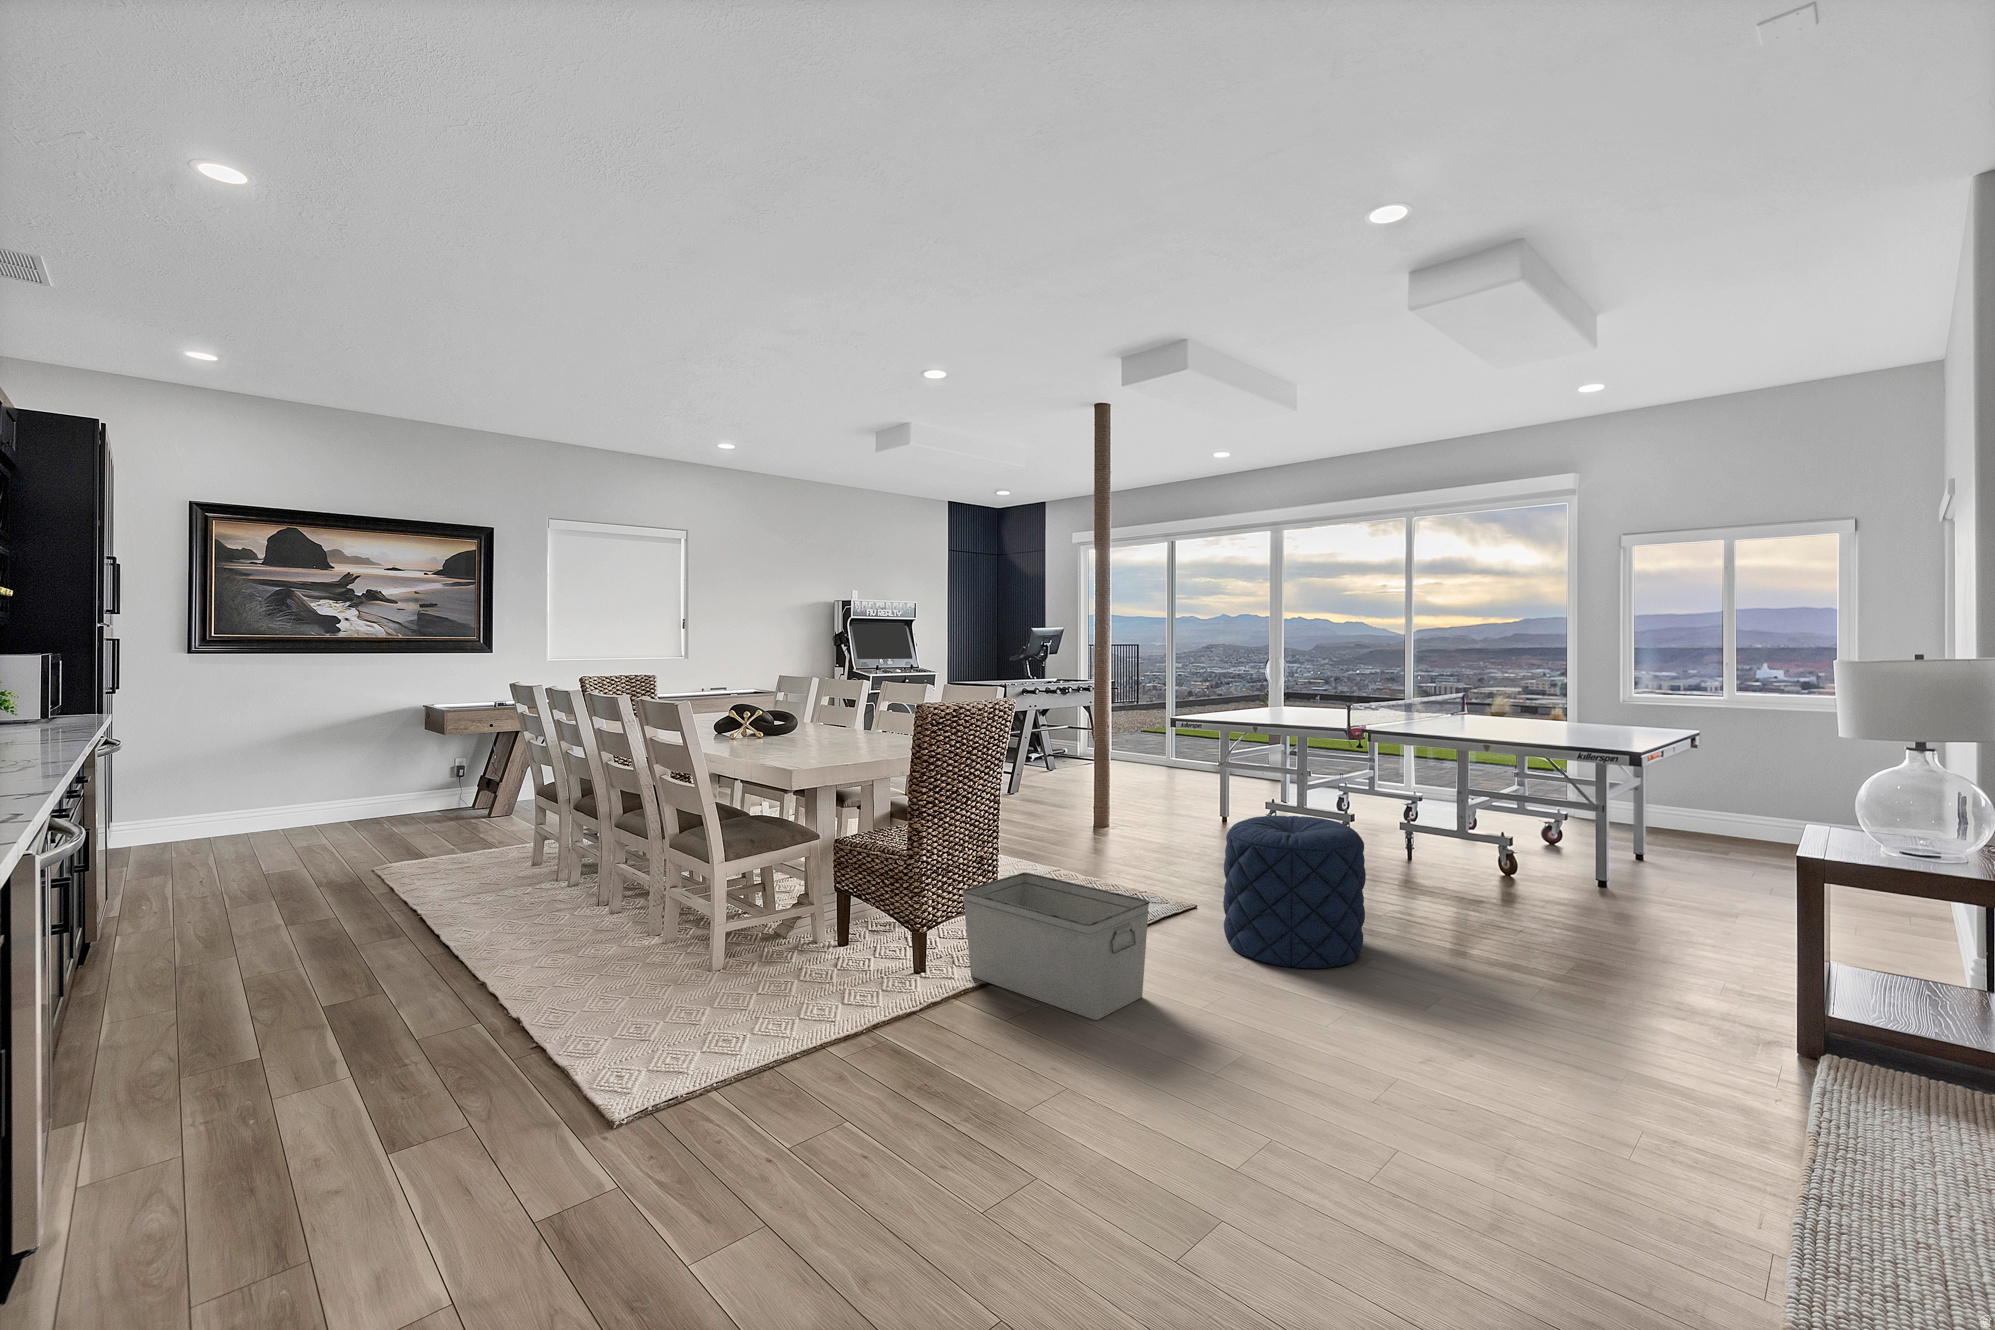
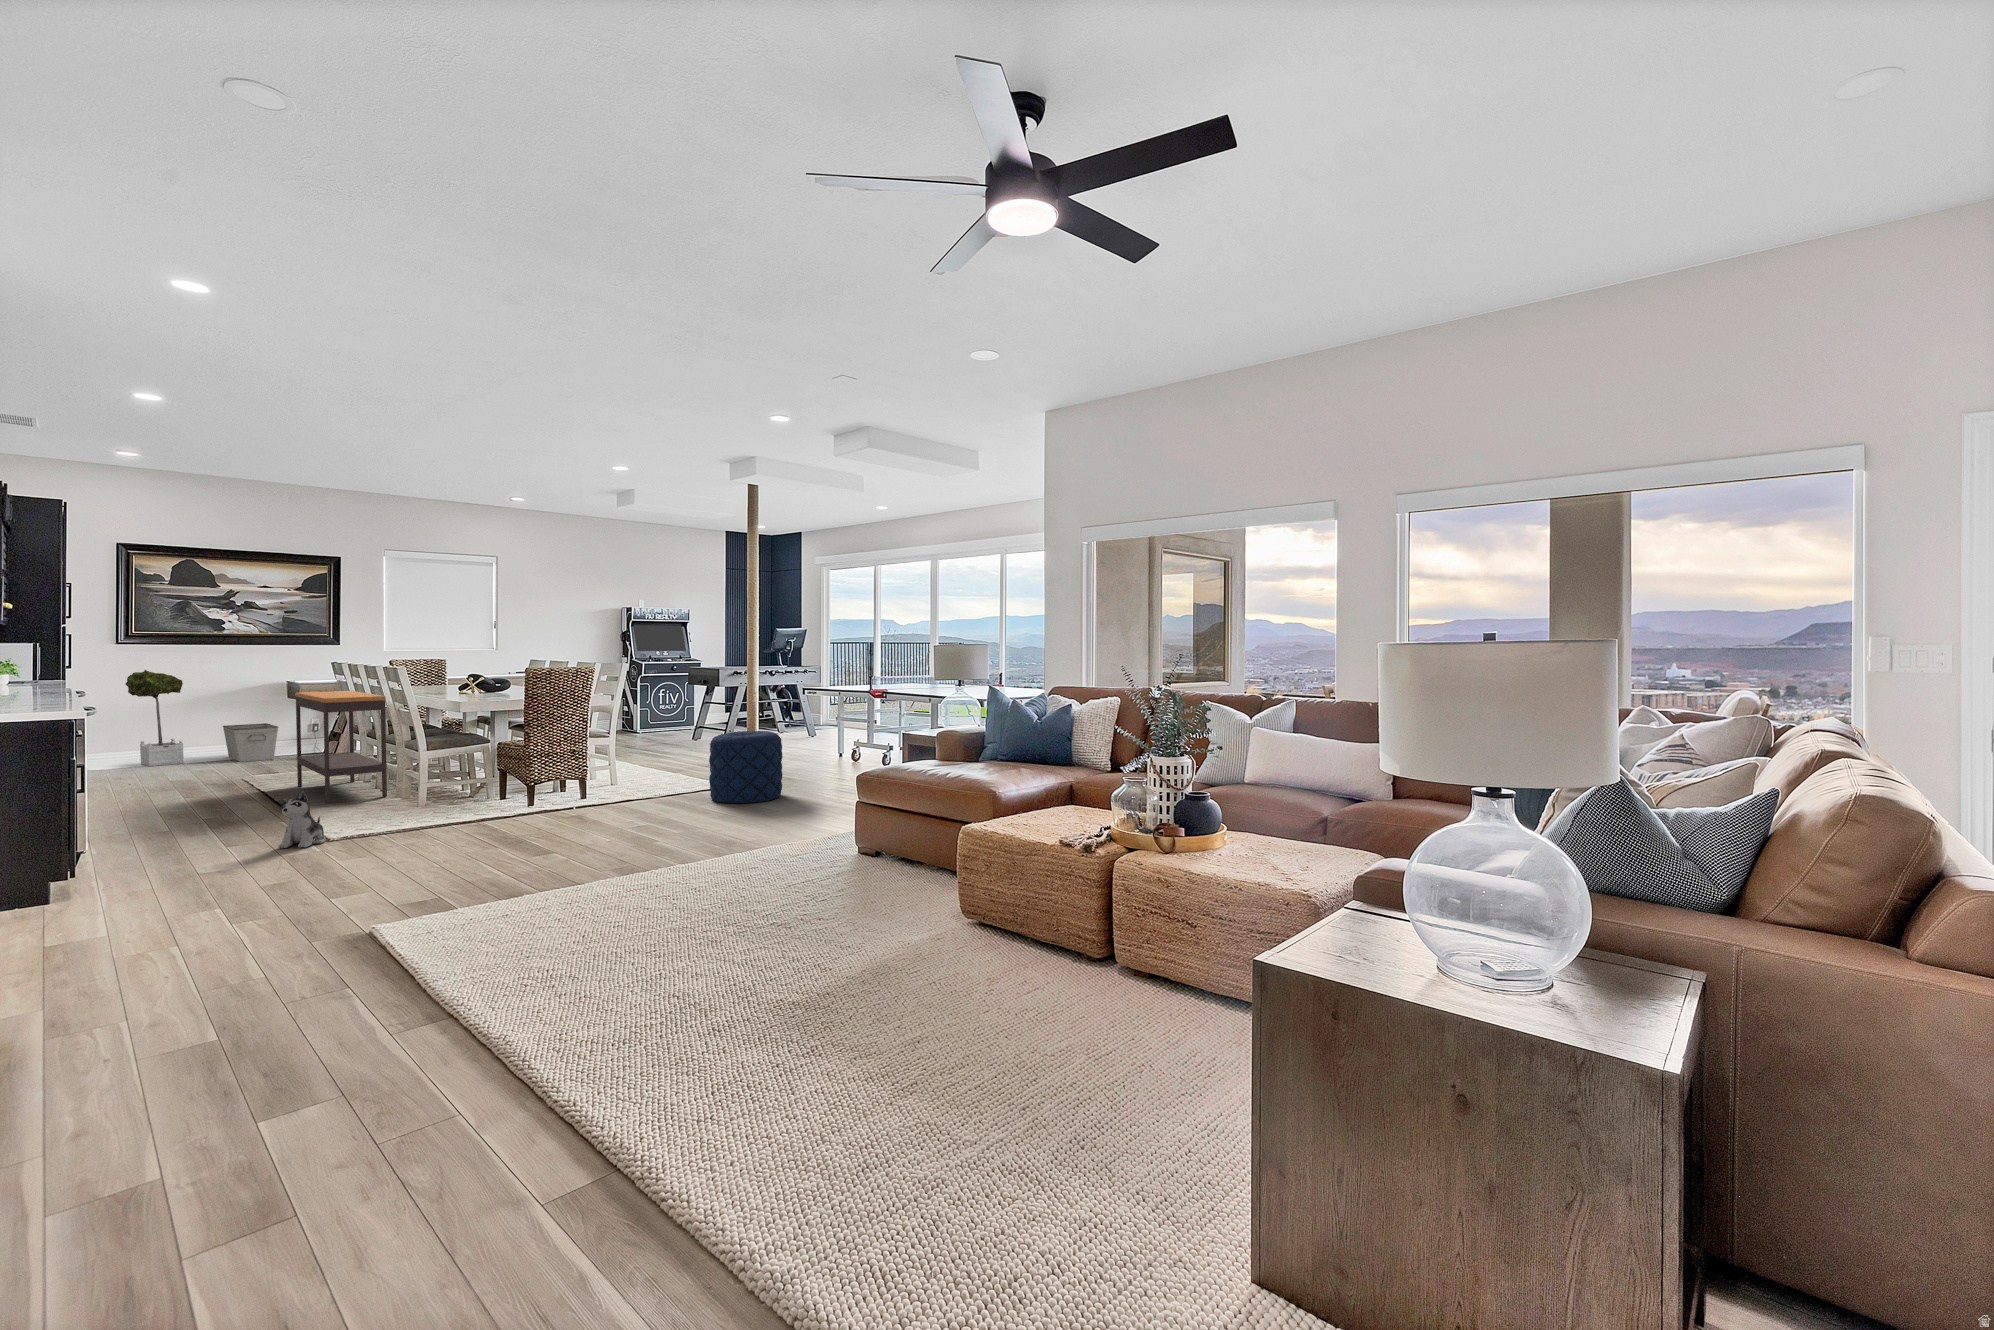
potted tree: none [201,691,282,836] -> present [126,670,184,766]
console table: none [461,730,628,950] -> present [295,691,387,803]
storage bin: present [962,872,1150,1020] -> present [223,723,278,762]
plush toy: none [503,1013,601,1165] -> present [278,790,326,848]

